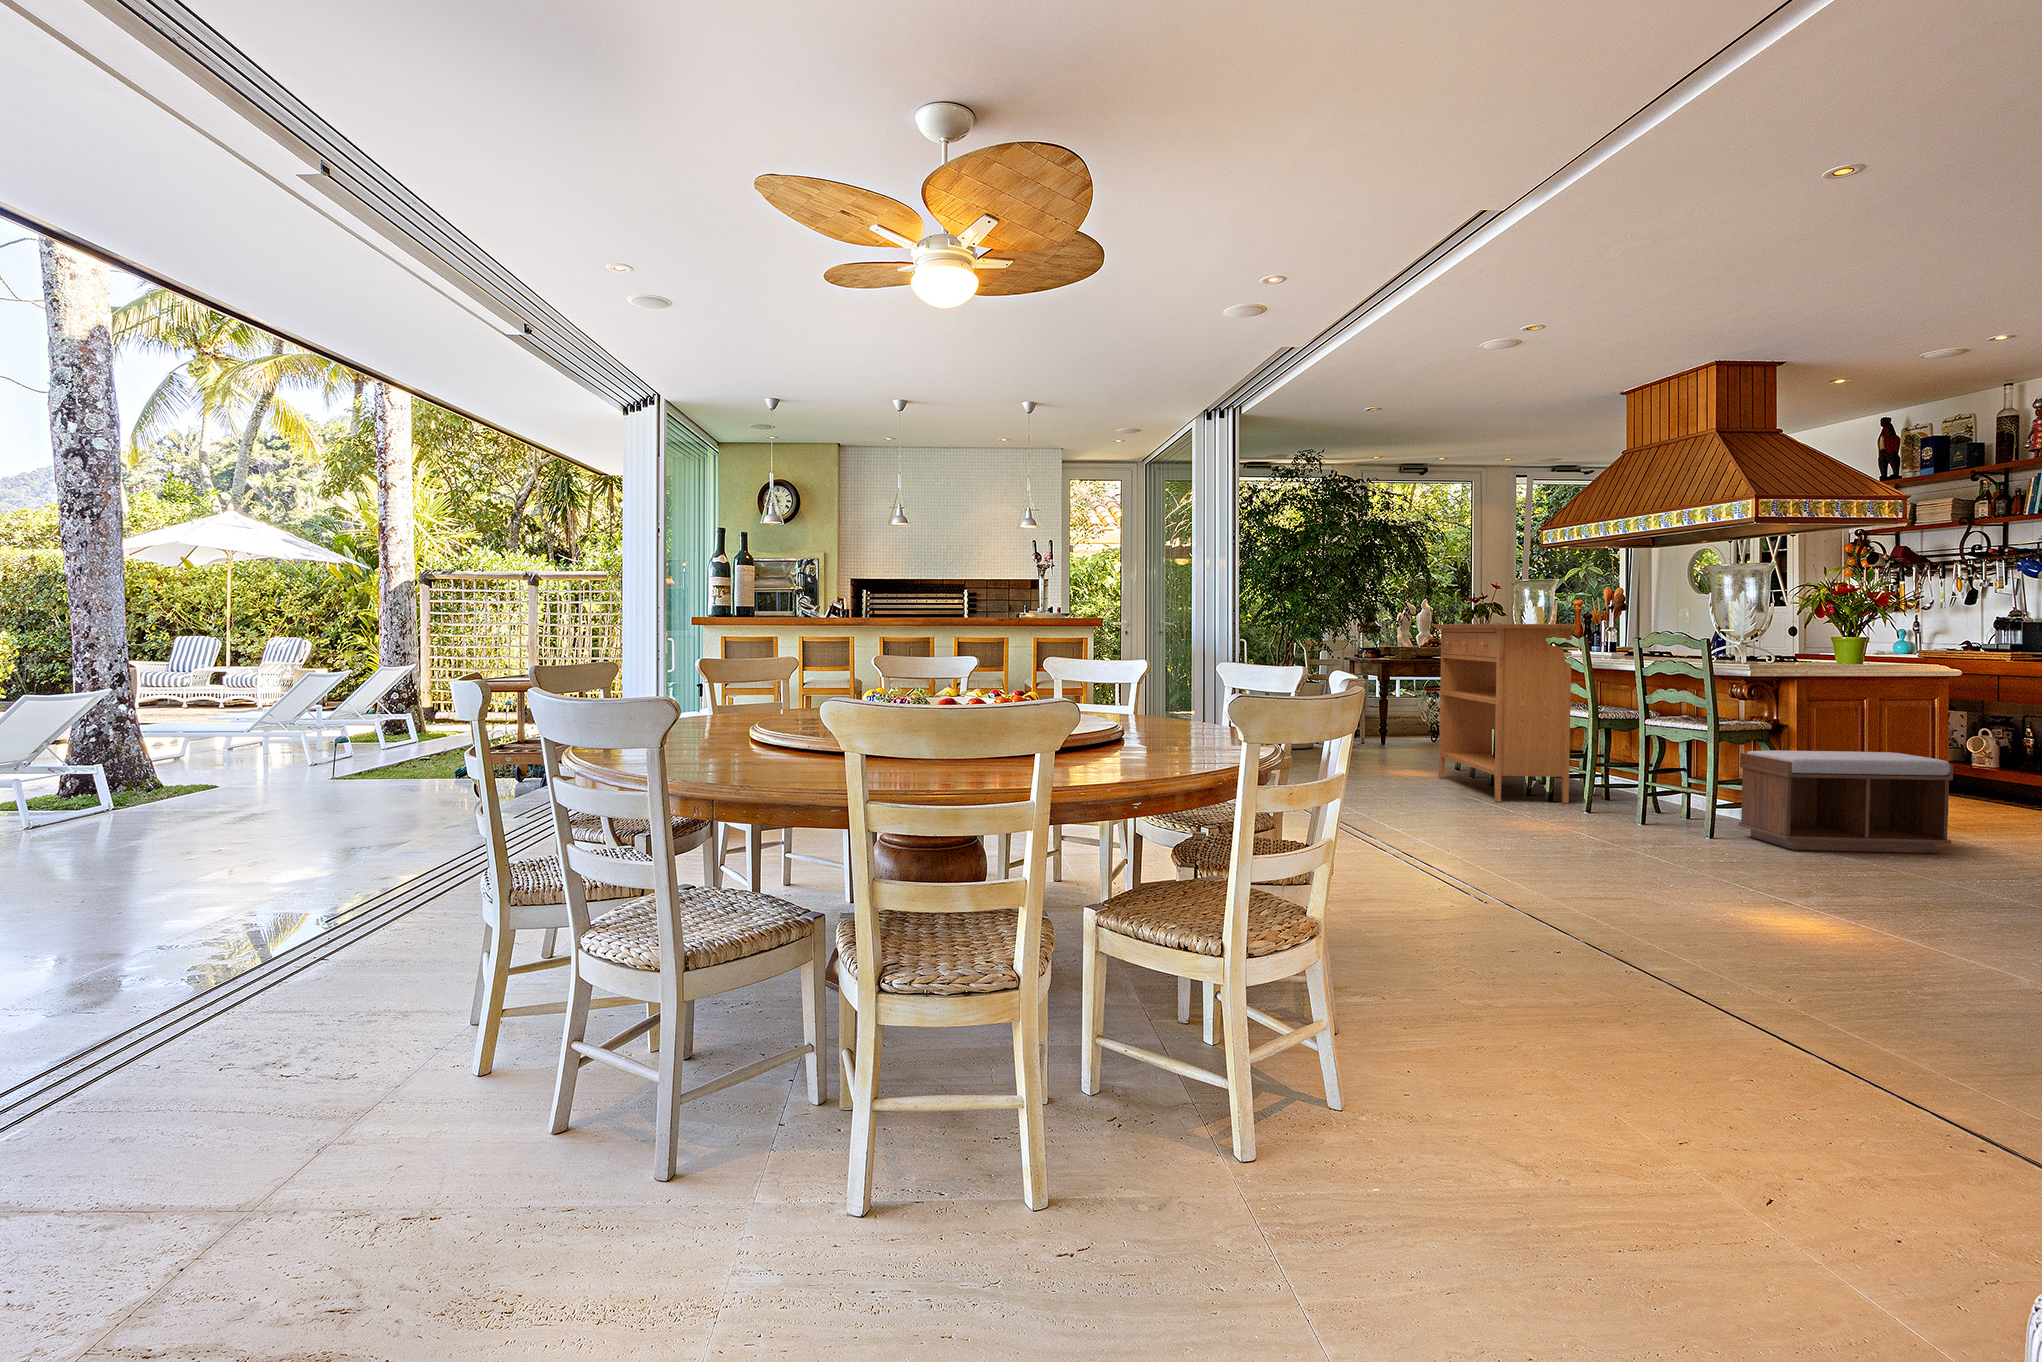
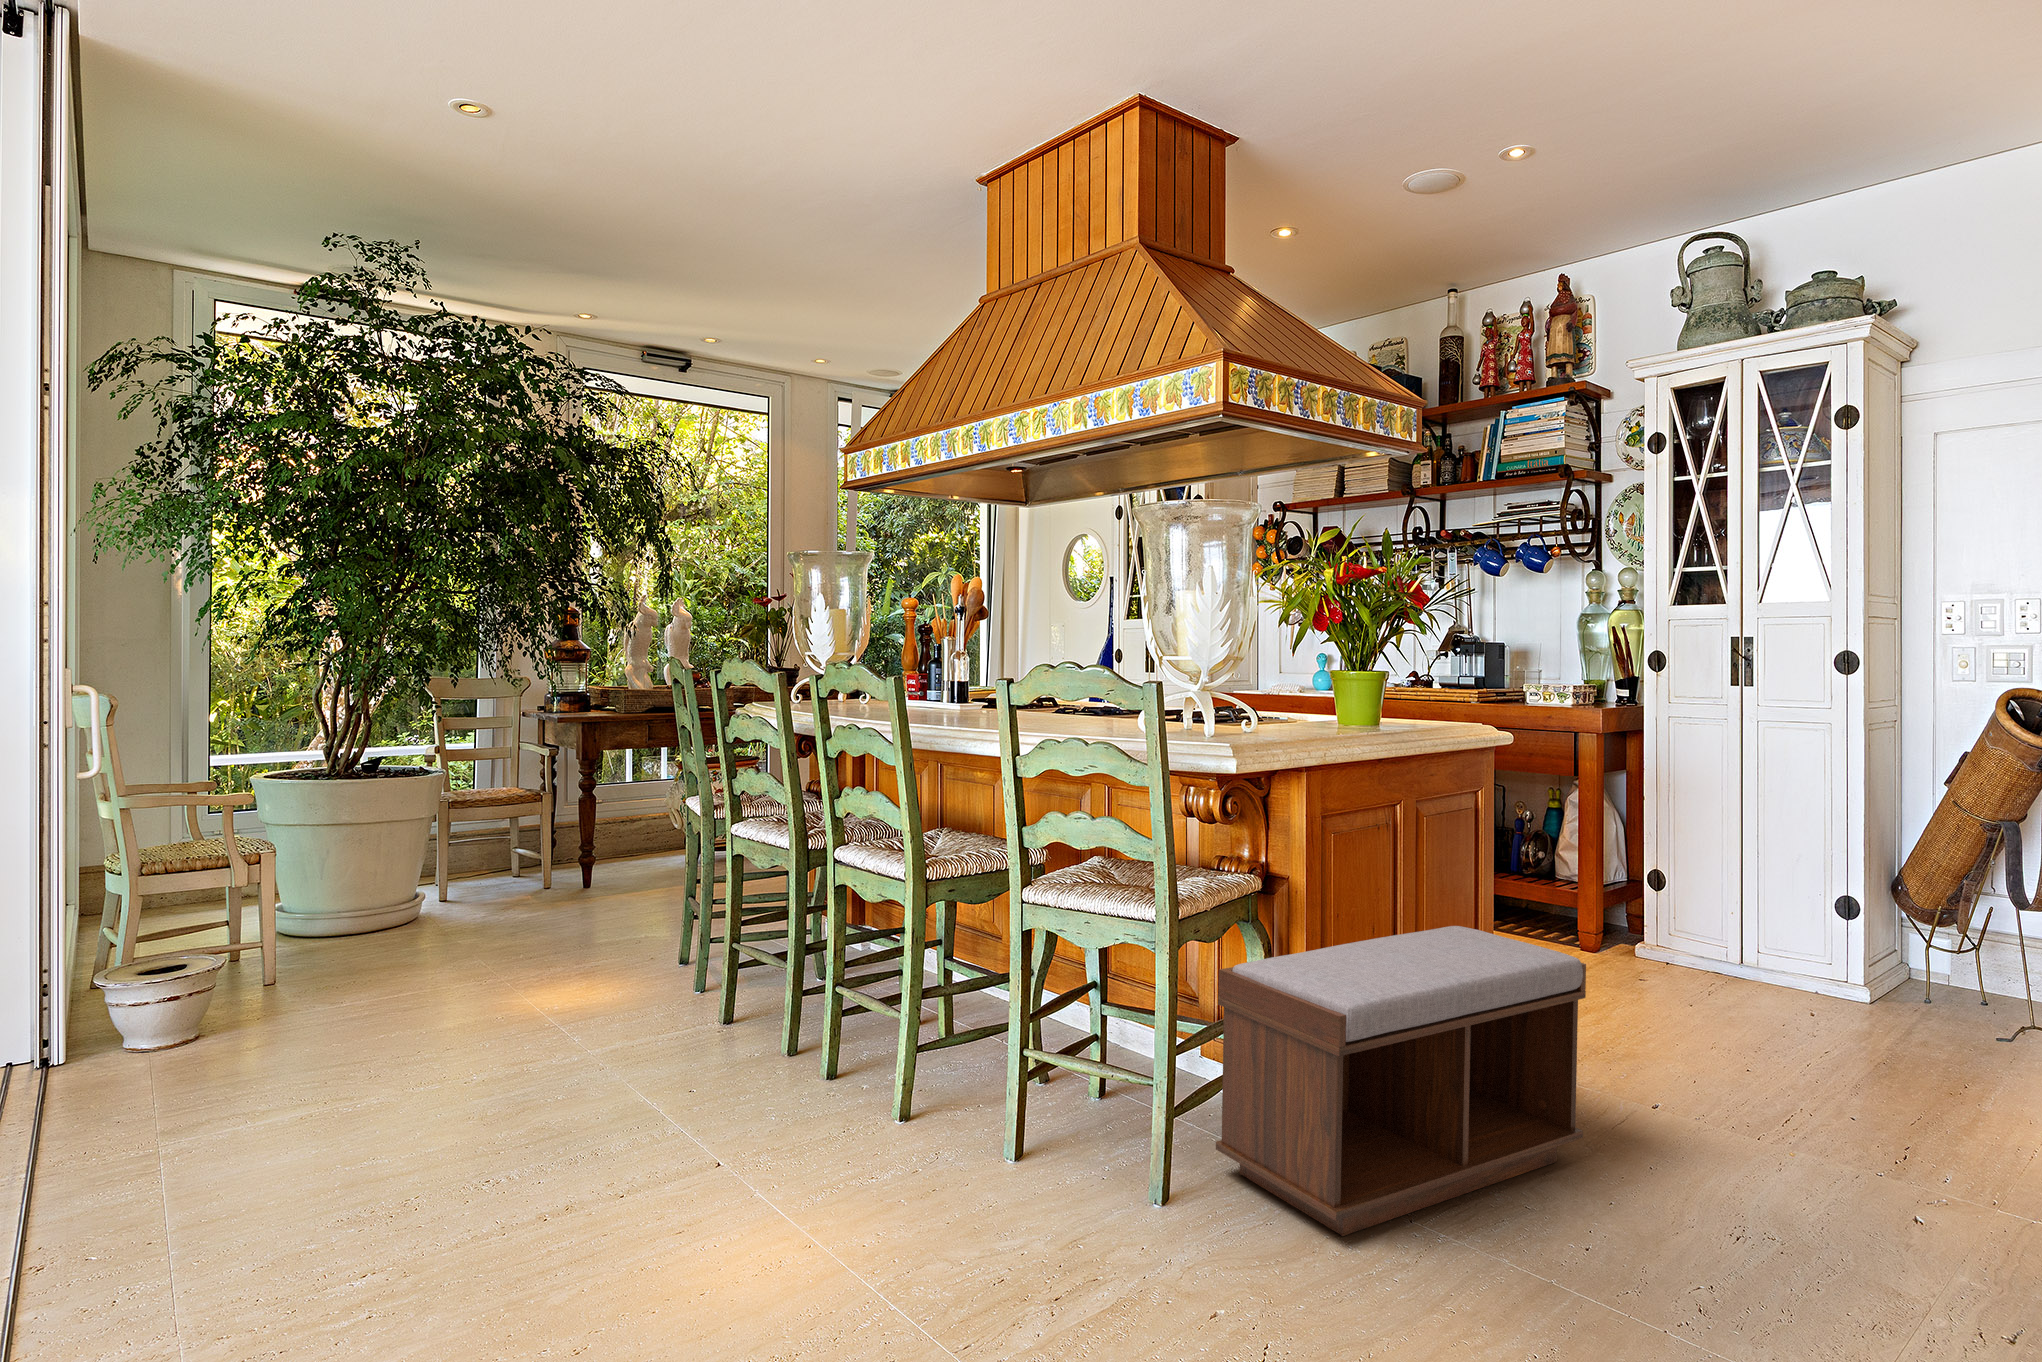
console table: present [1432,624,1576,803] -> none [598,637,880,1106]

